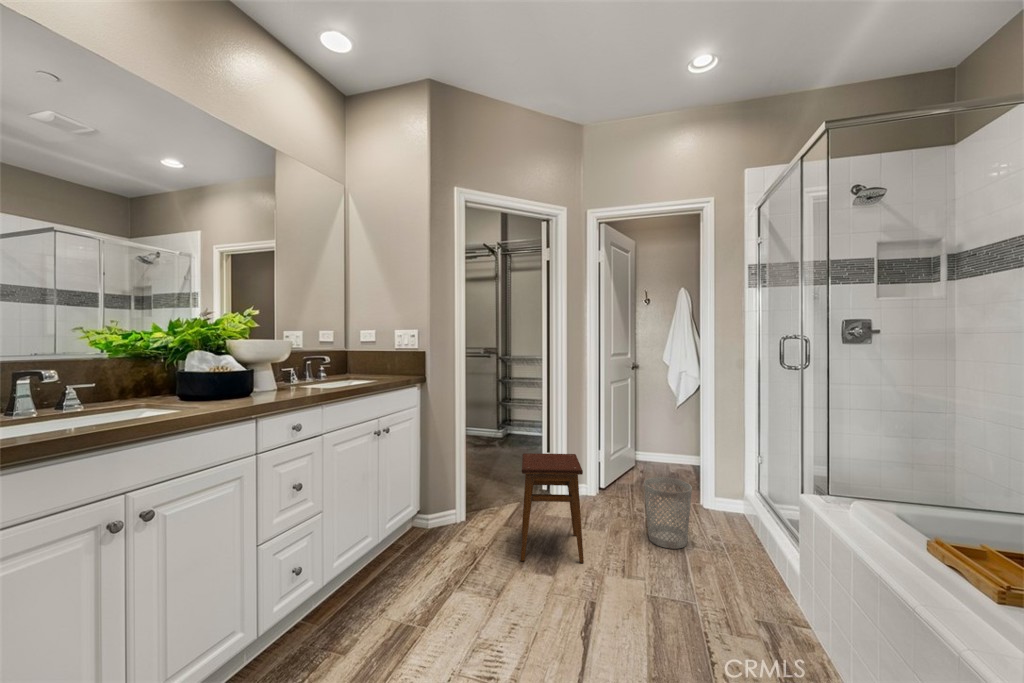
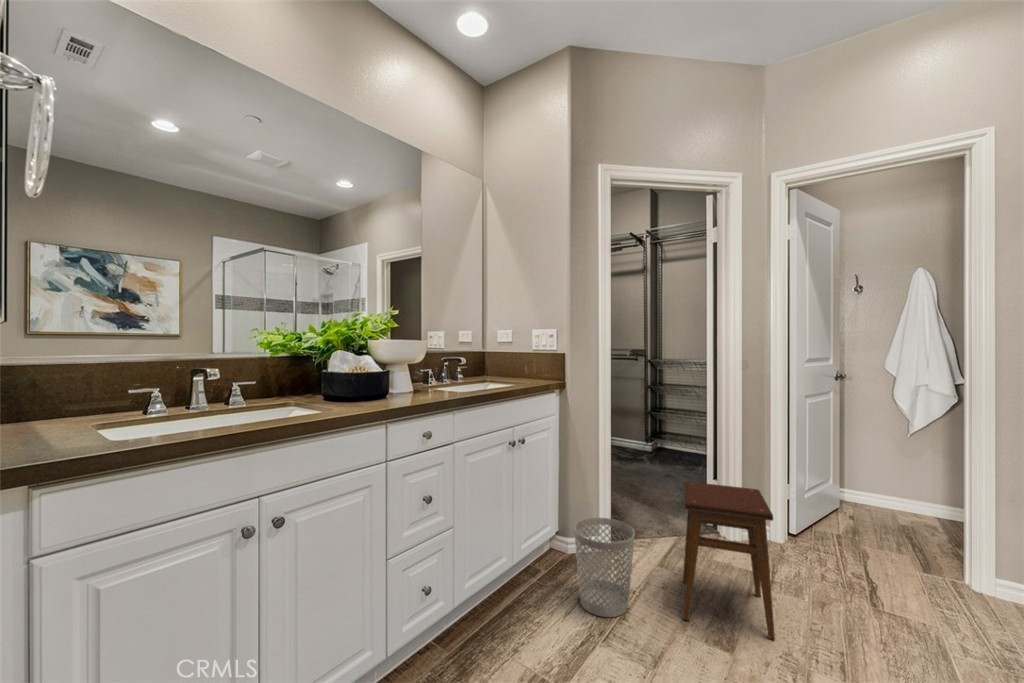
wastebasket: present [644,477,692,549] -> present [574,518,635,617]

